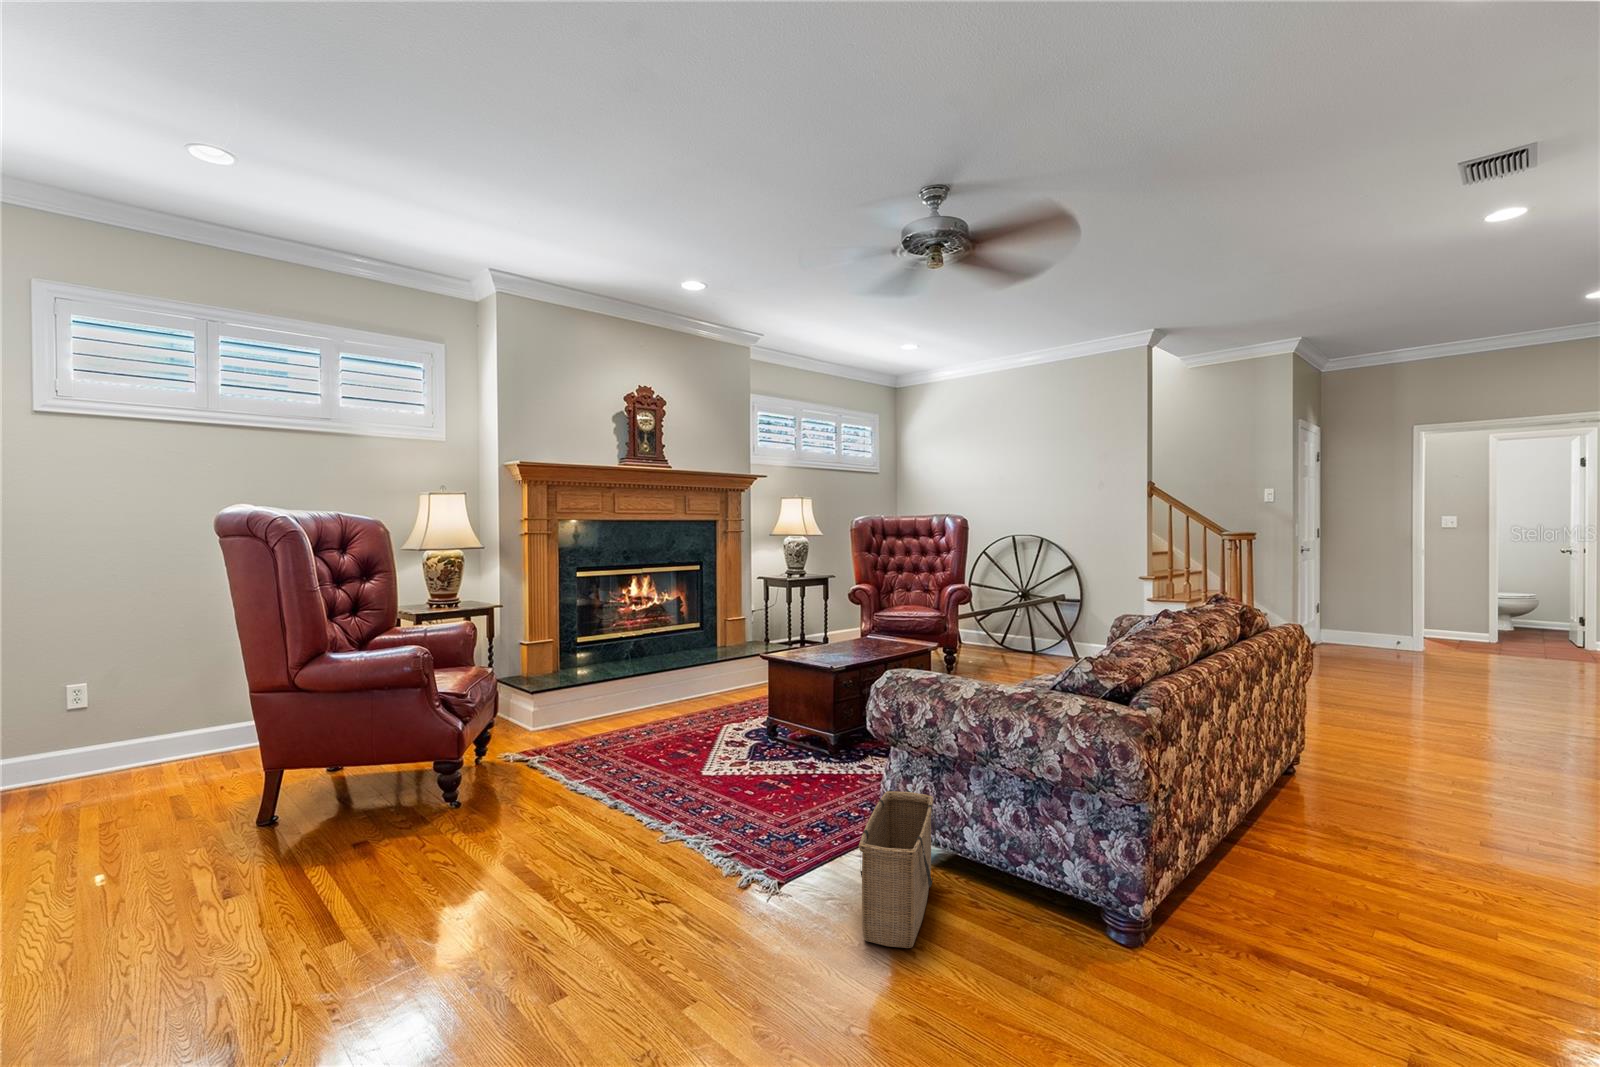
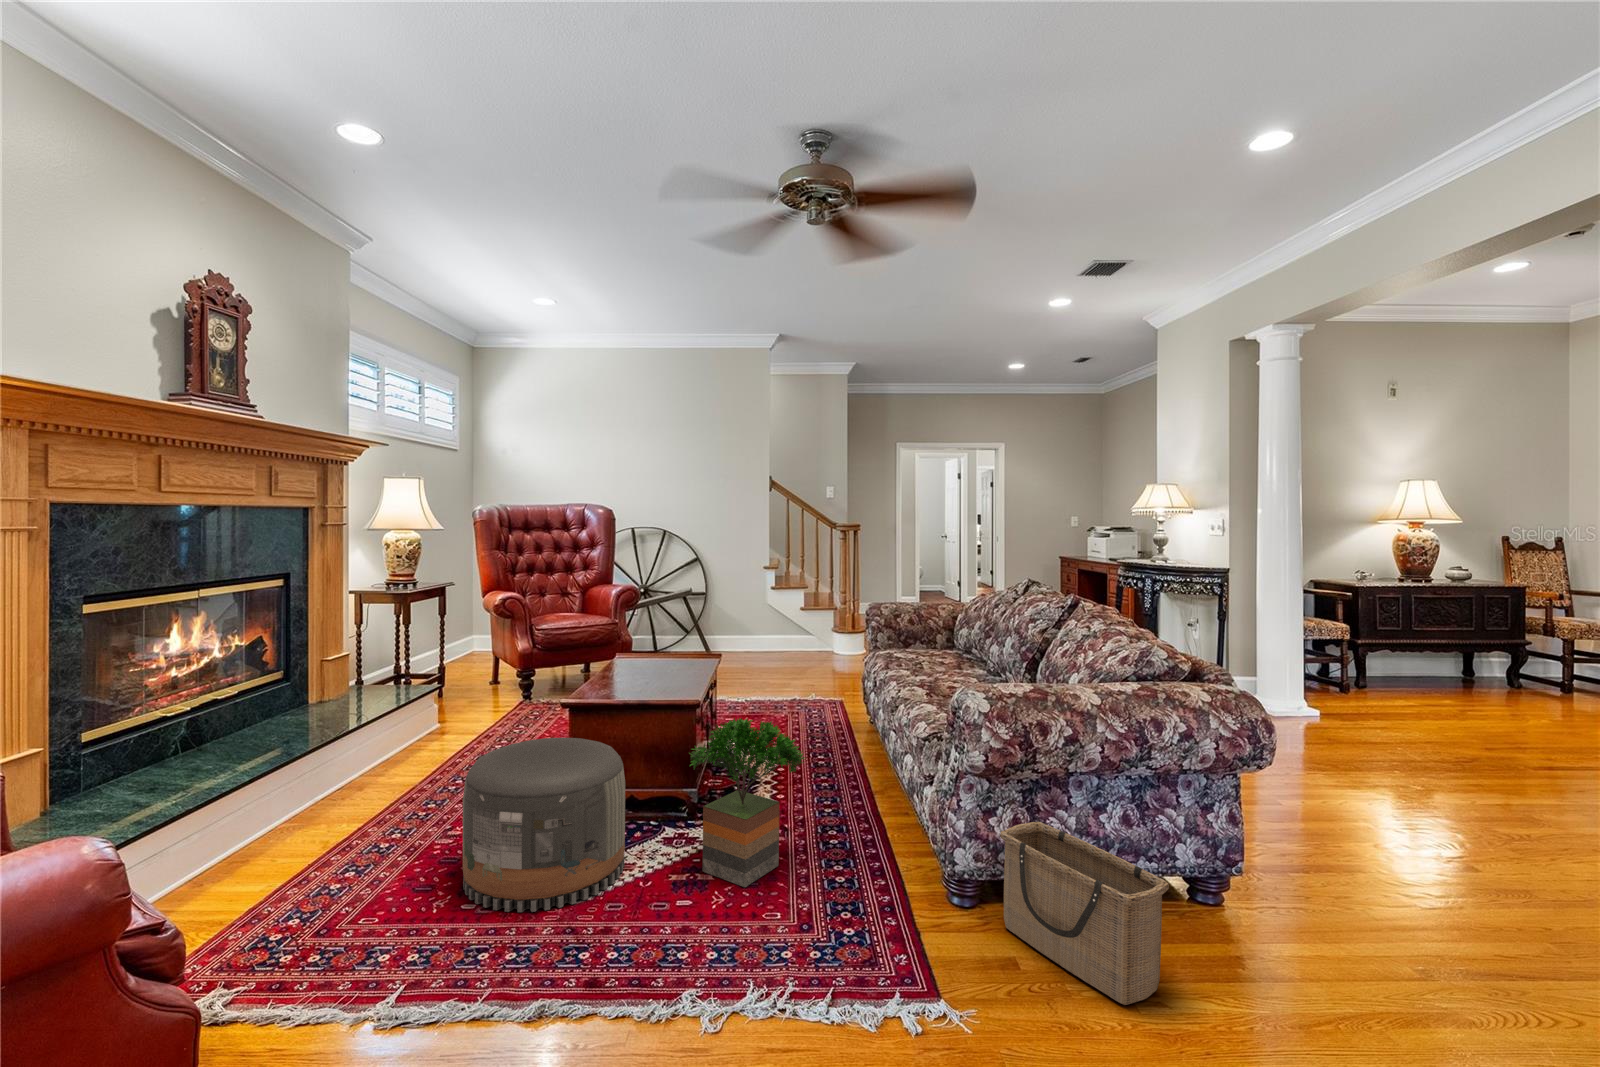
pouf: none [656,672,757,773] -> present [463,737,625,912]
potted tree: none [763,674,841,797] -> present [690,718,805,887]

